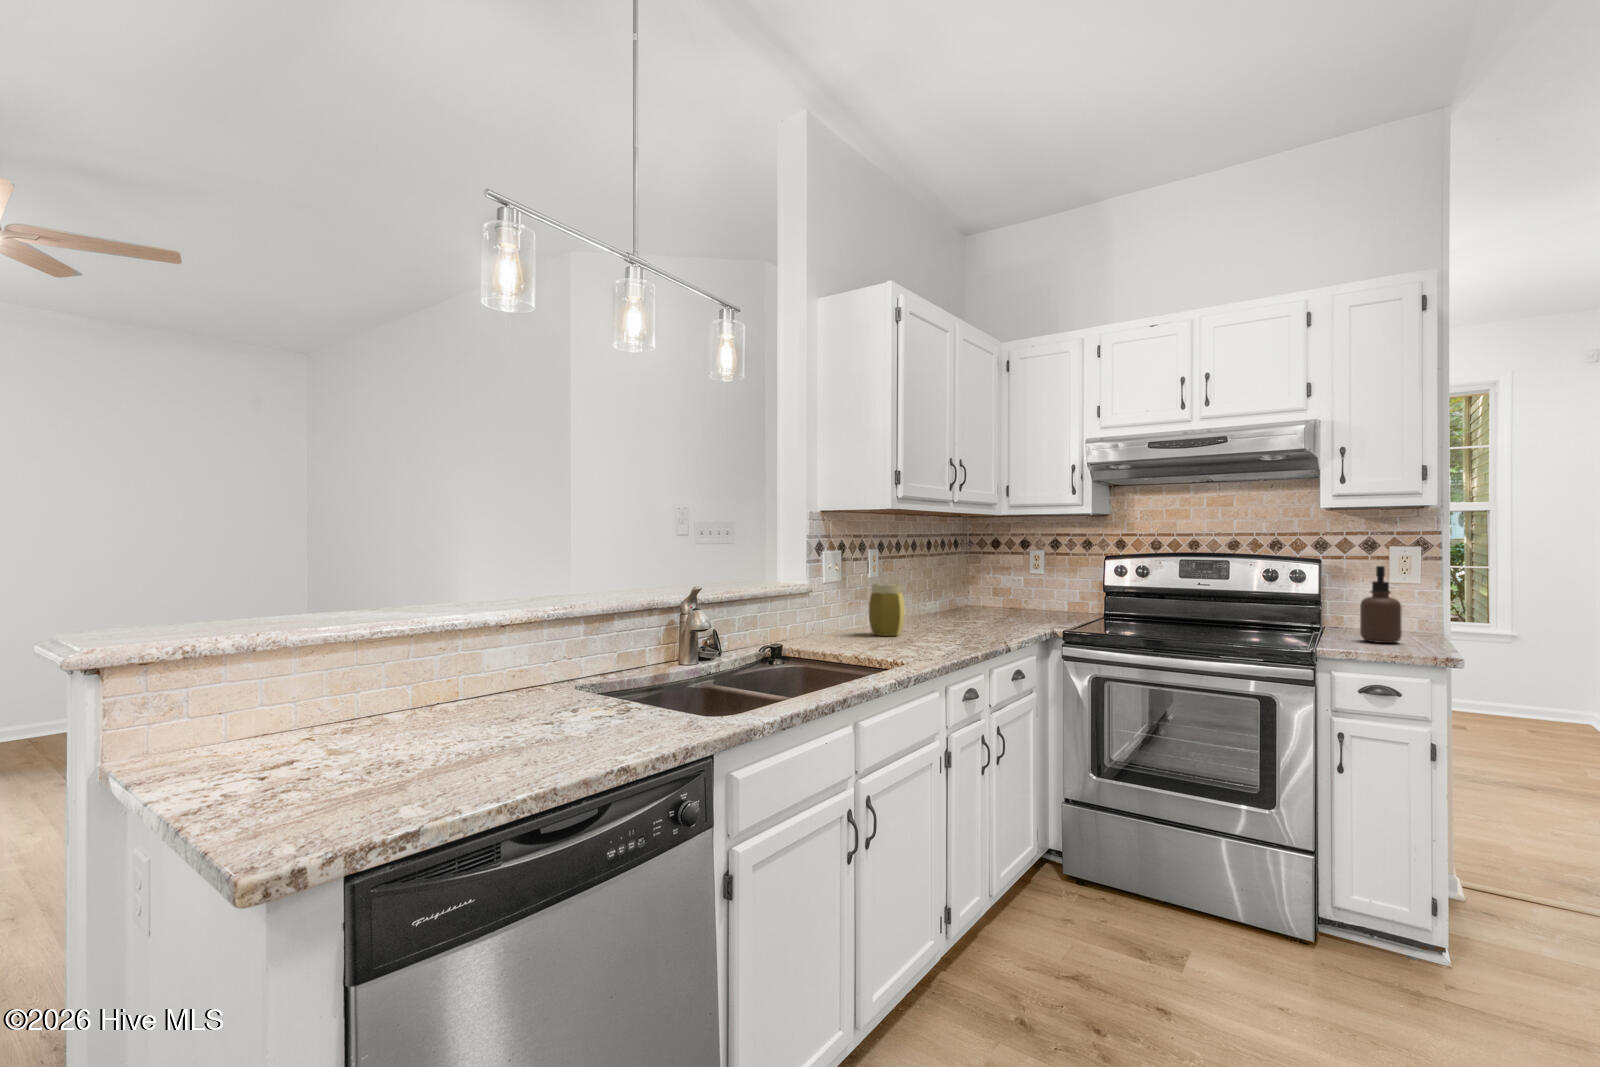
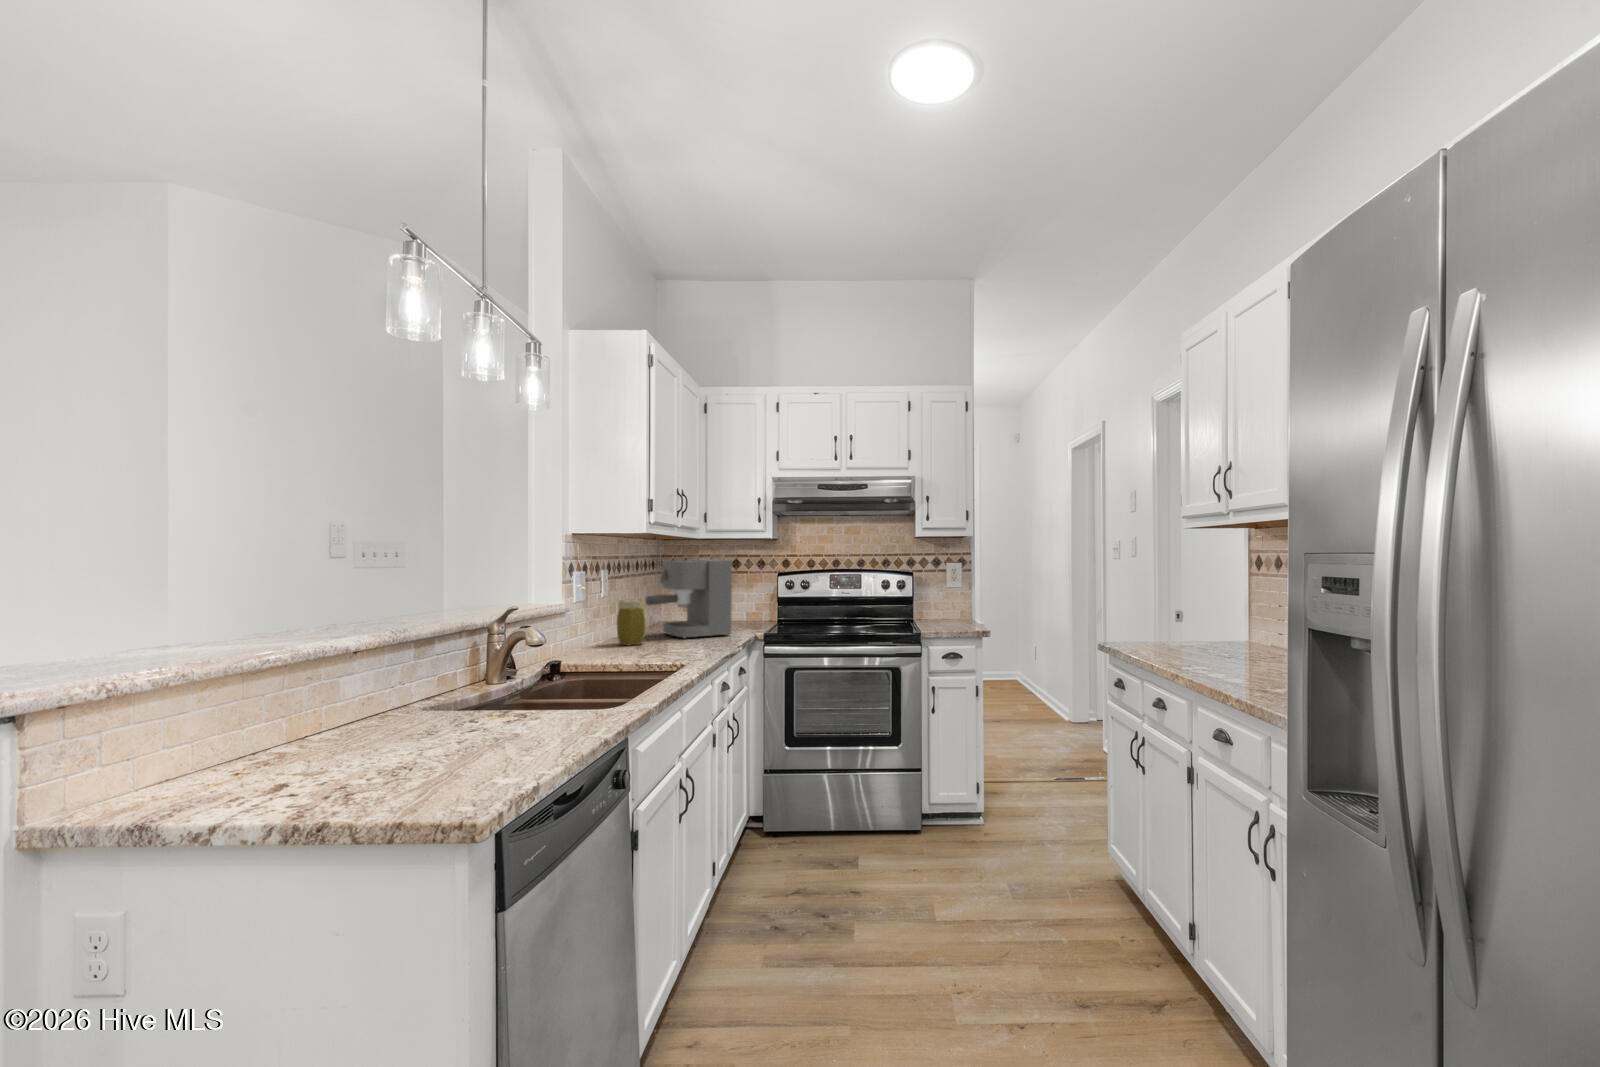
coffee maker: none [910,537,1018,633] -> present [646,559,732,639]
soap dispenser: present [1360,566,1402,643] -> none [940,577,961,626]

